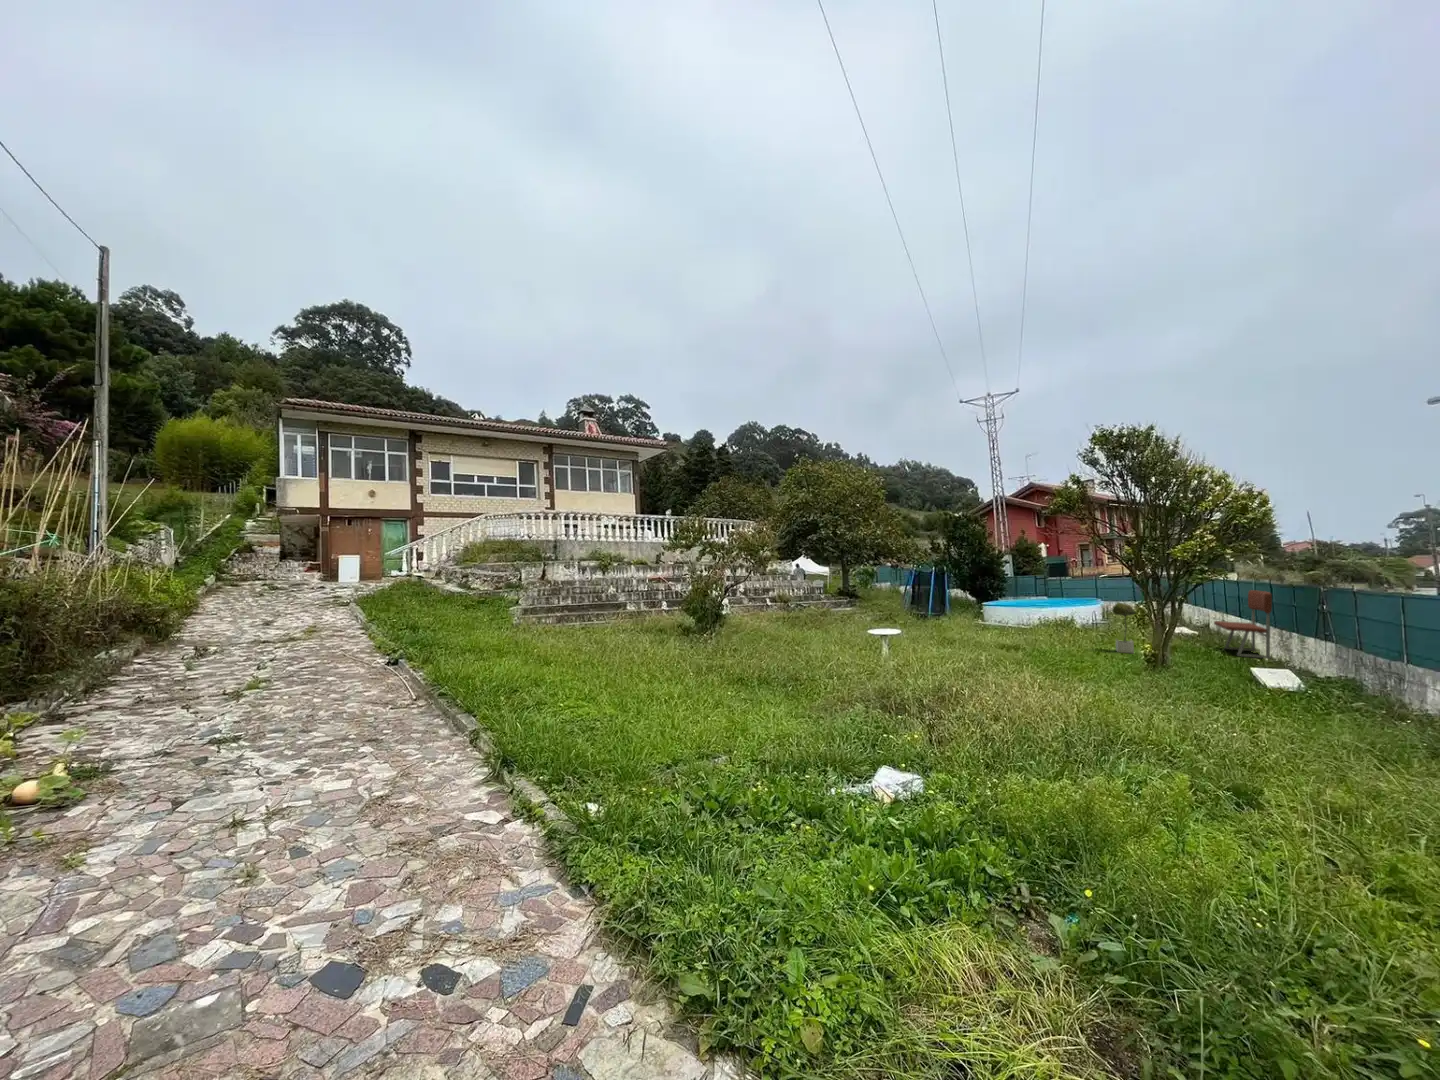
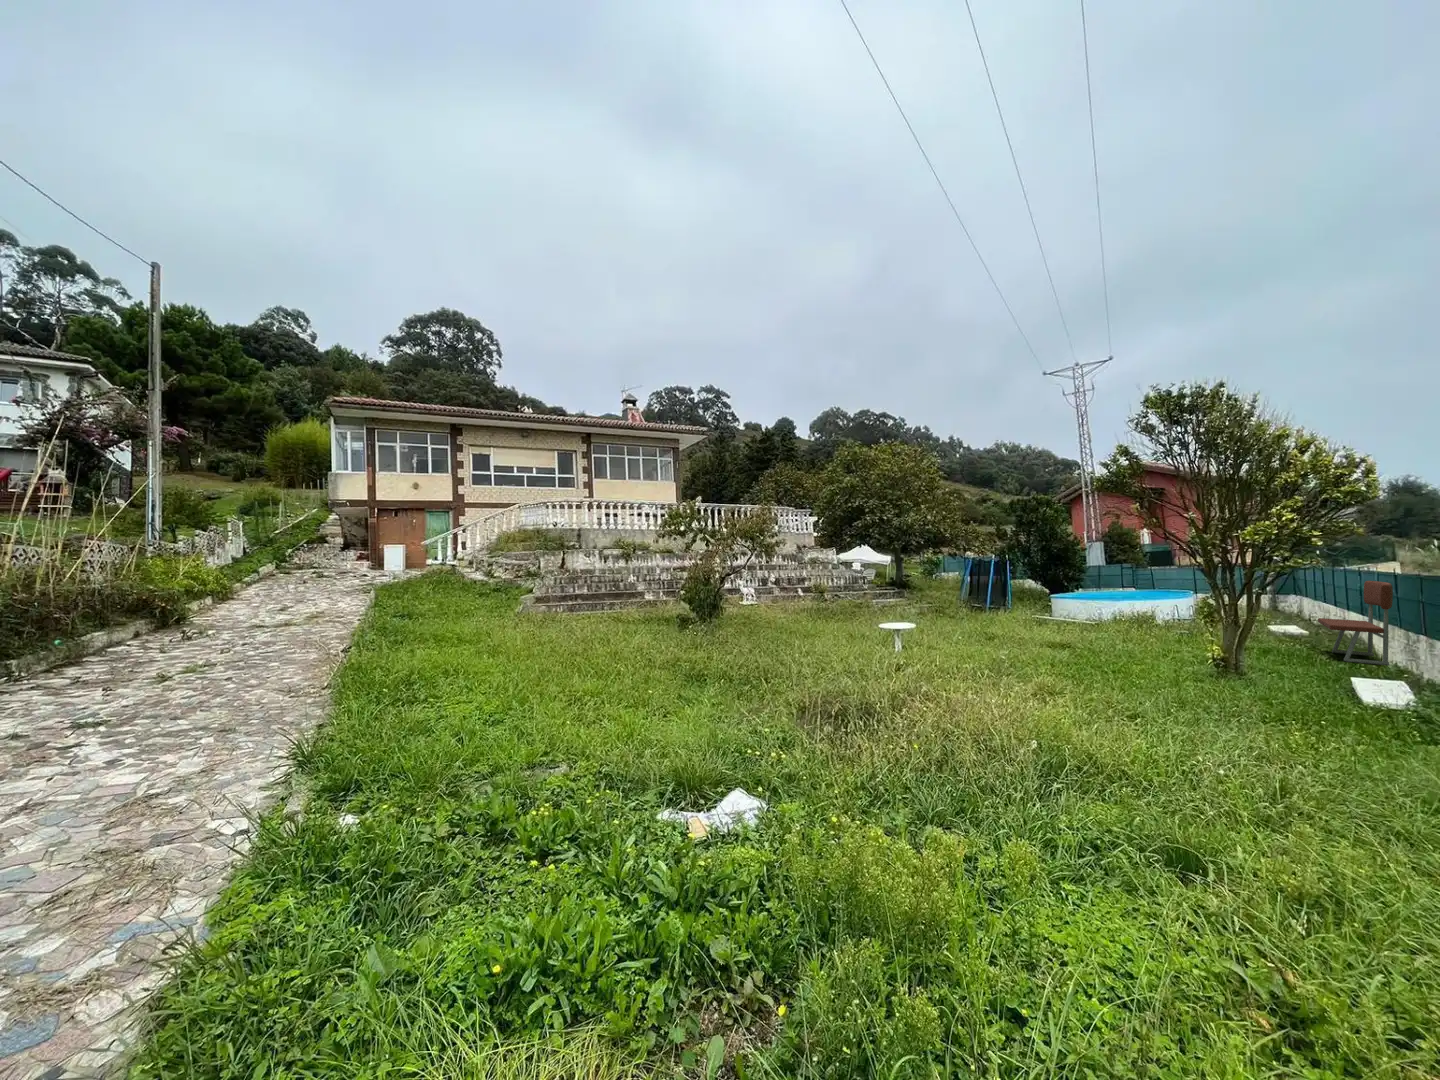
potted tree: present [1112,603,1135,653] -> none [1178,594,1209,656]

